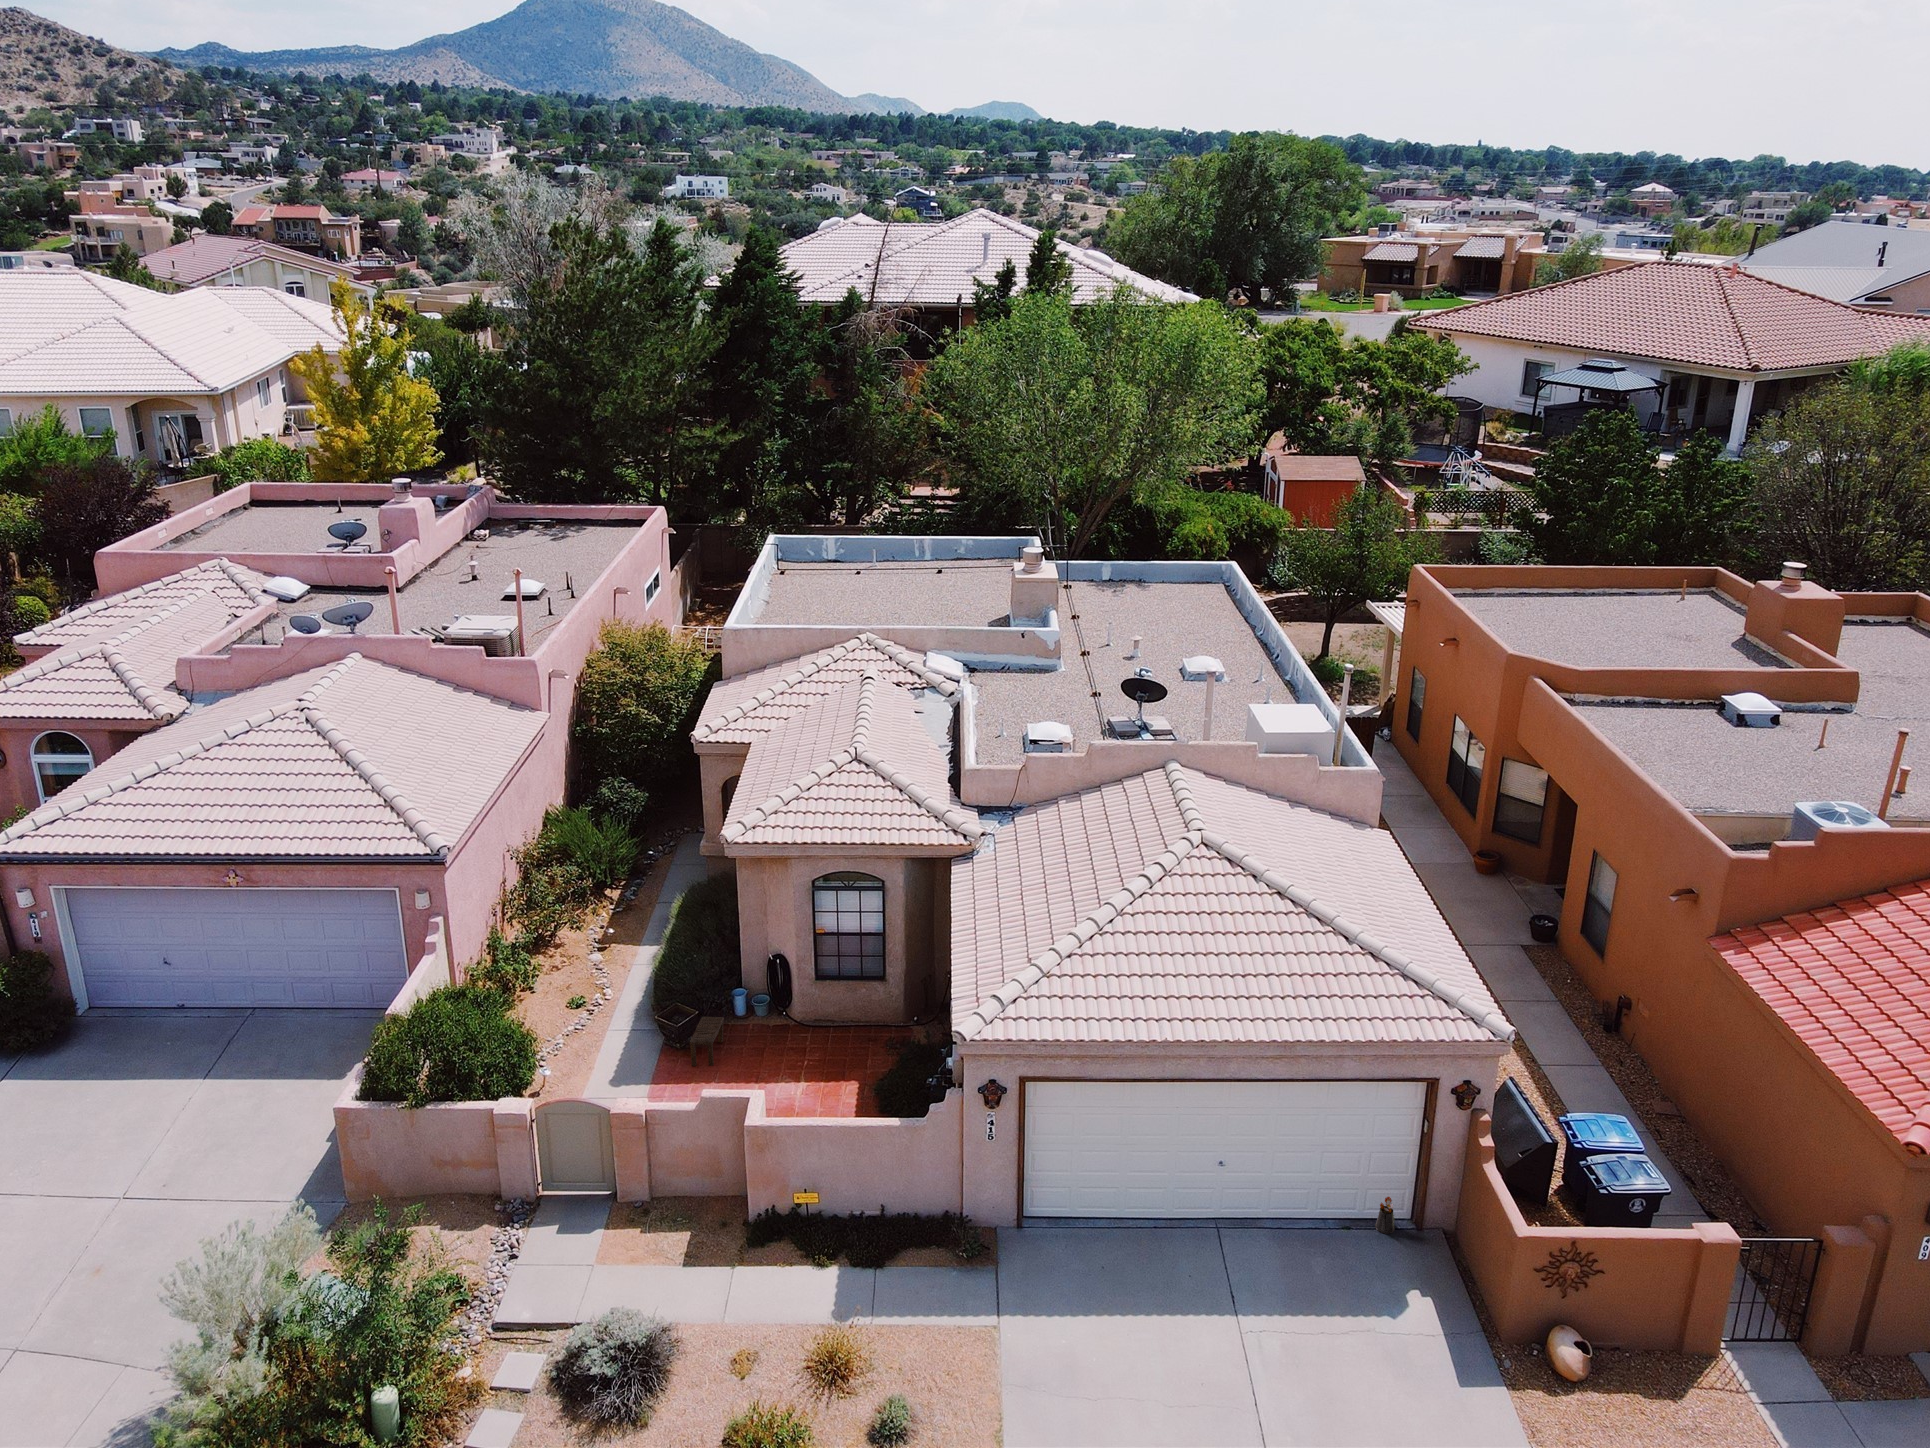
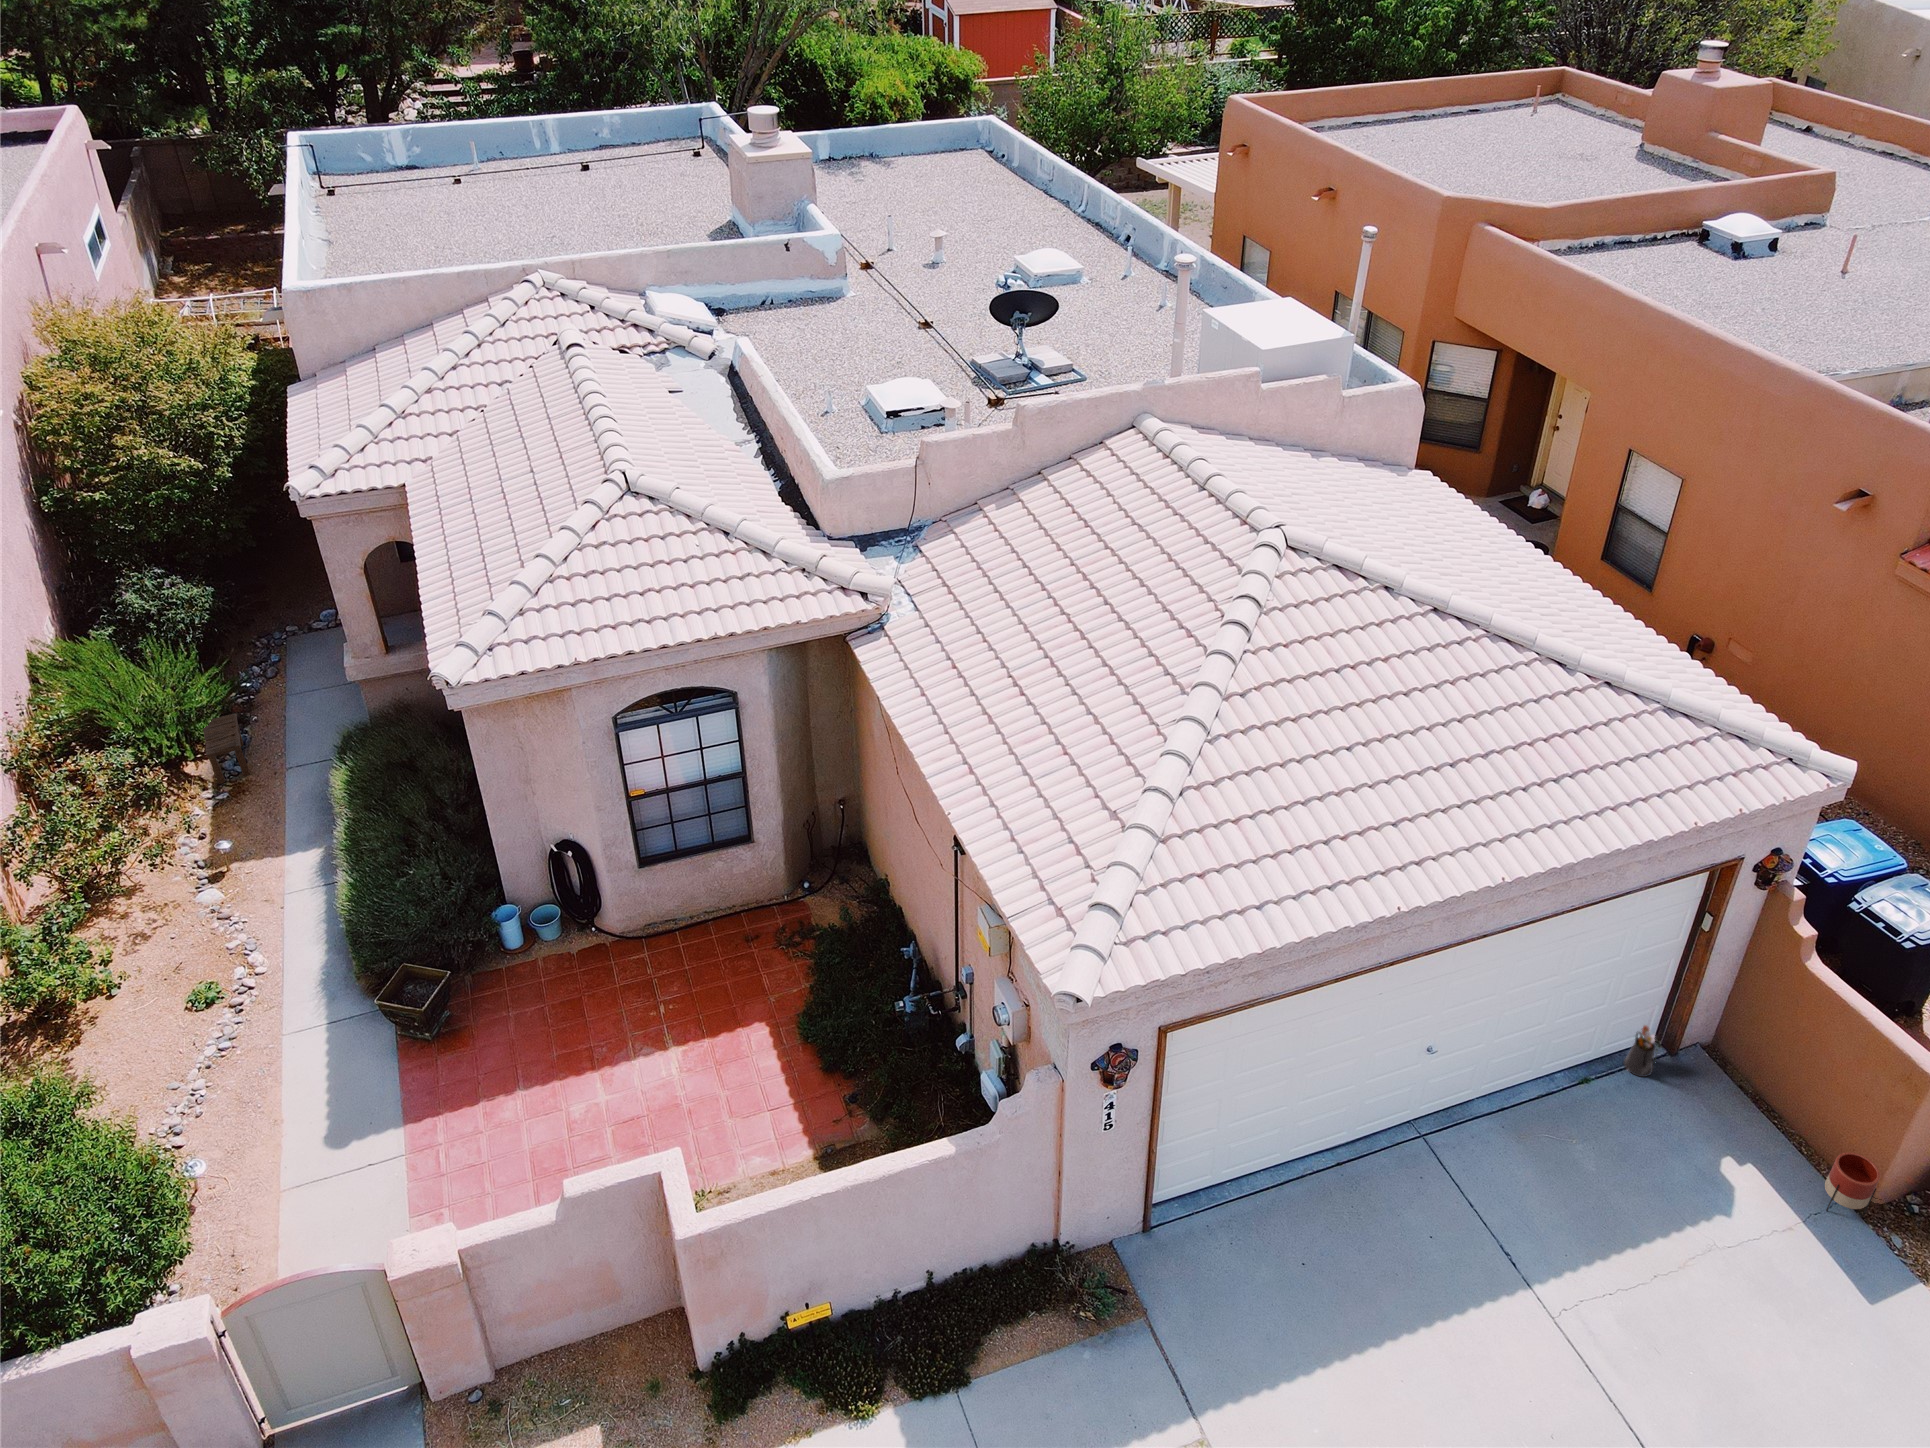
bench: present [690,1017,724,1066] -> present [203,713,250,784]
planter: none [1454,1287,1486,1335] -> present [1825,1152,1880,1214]

